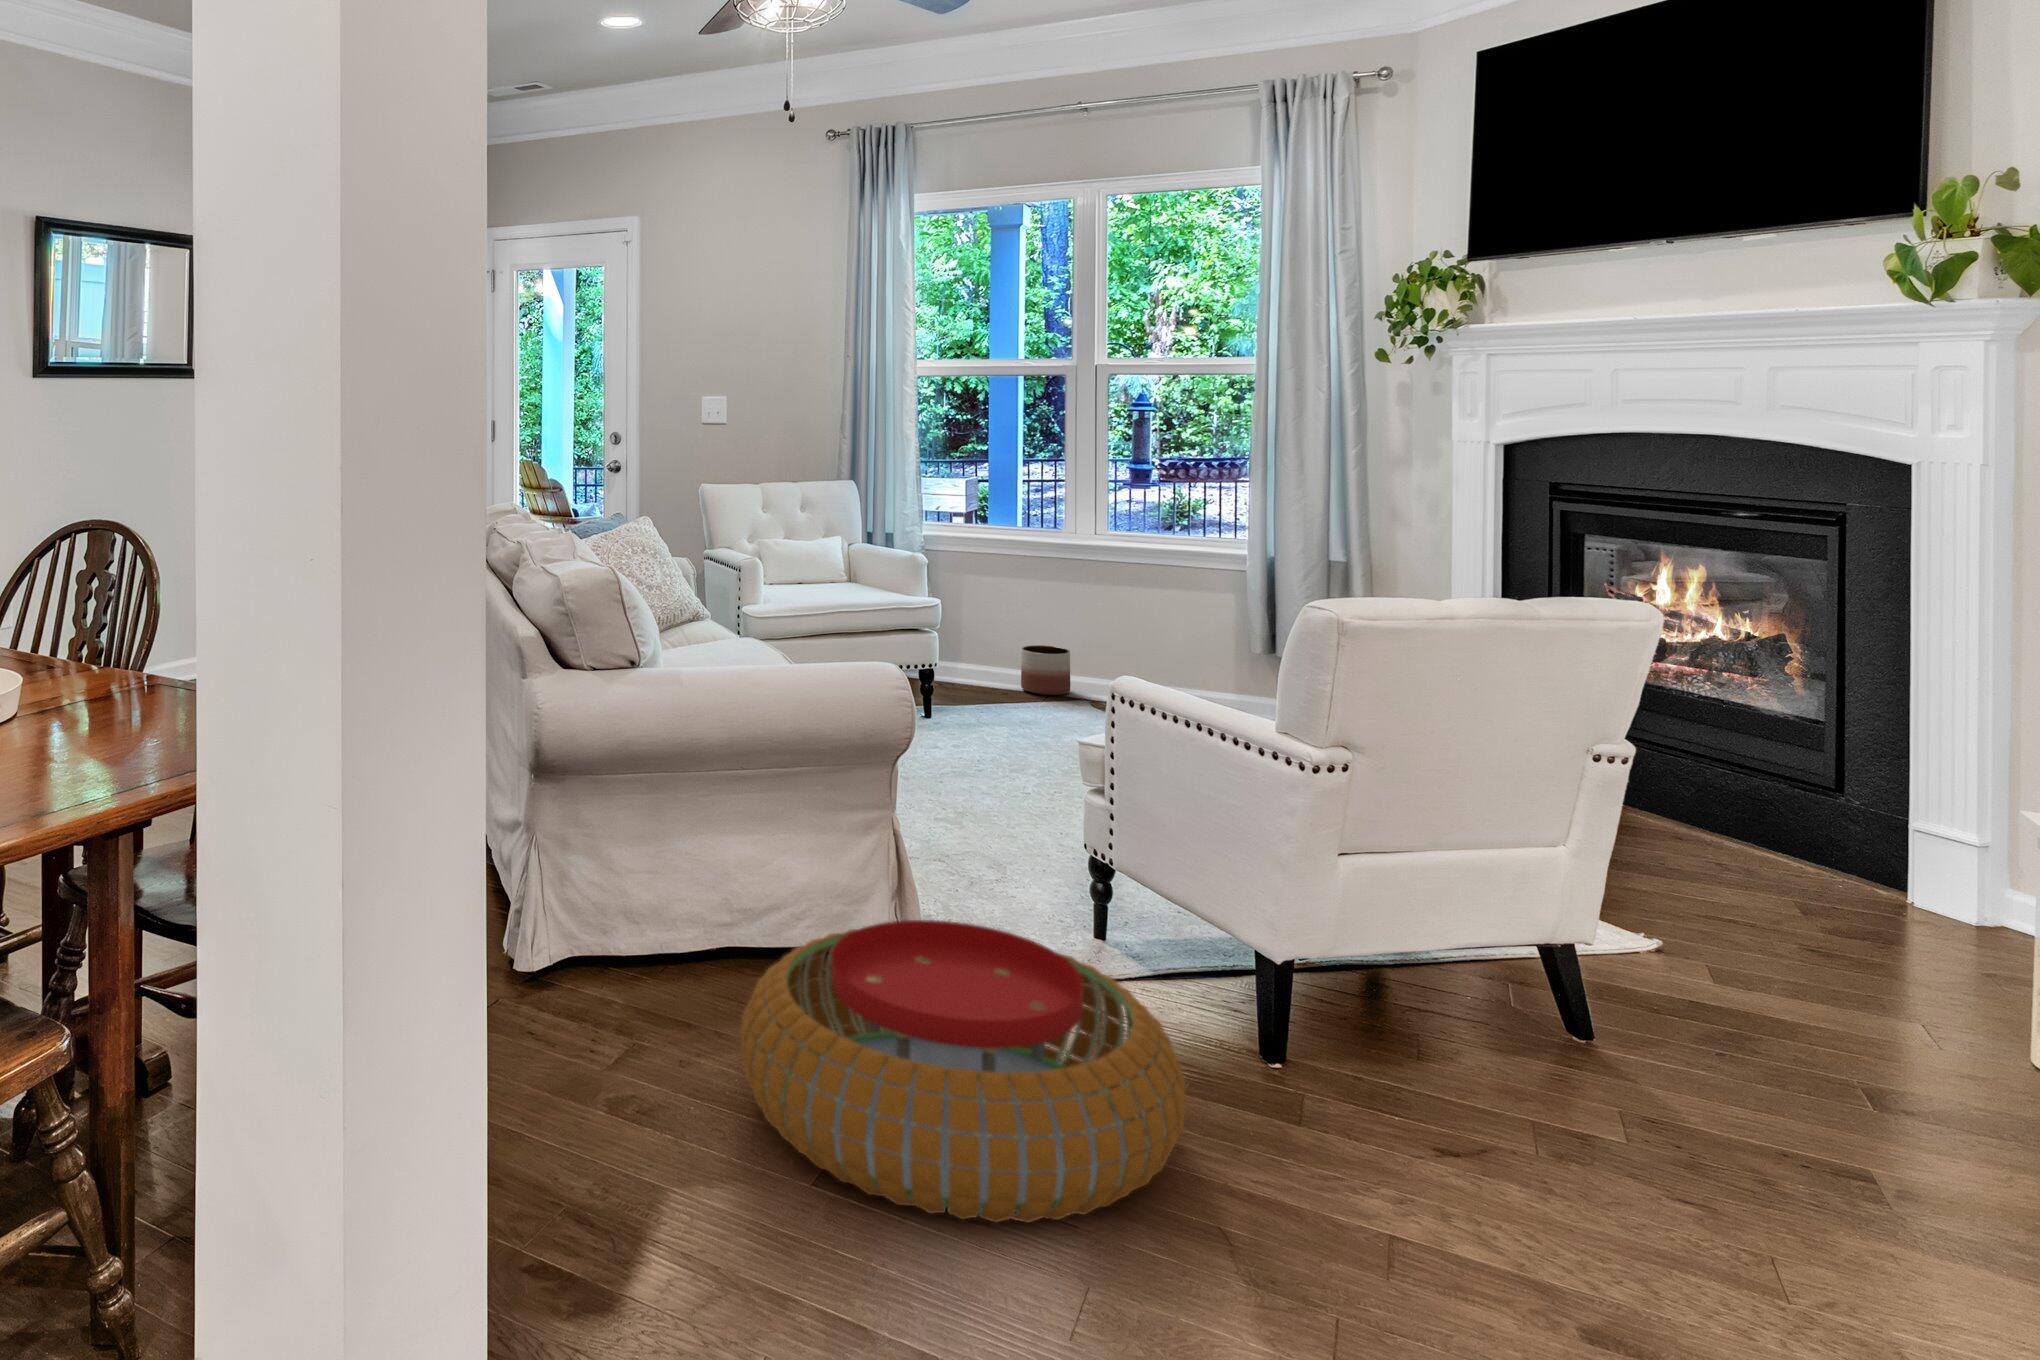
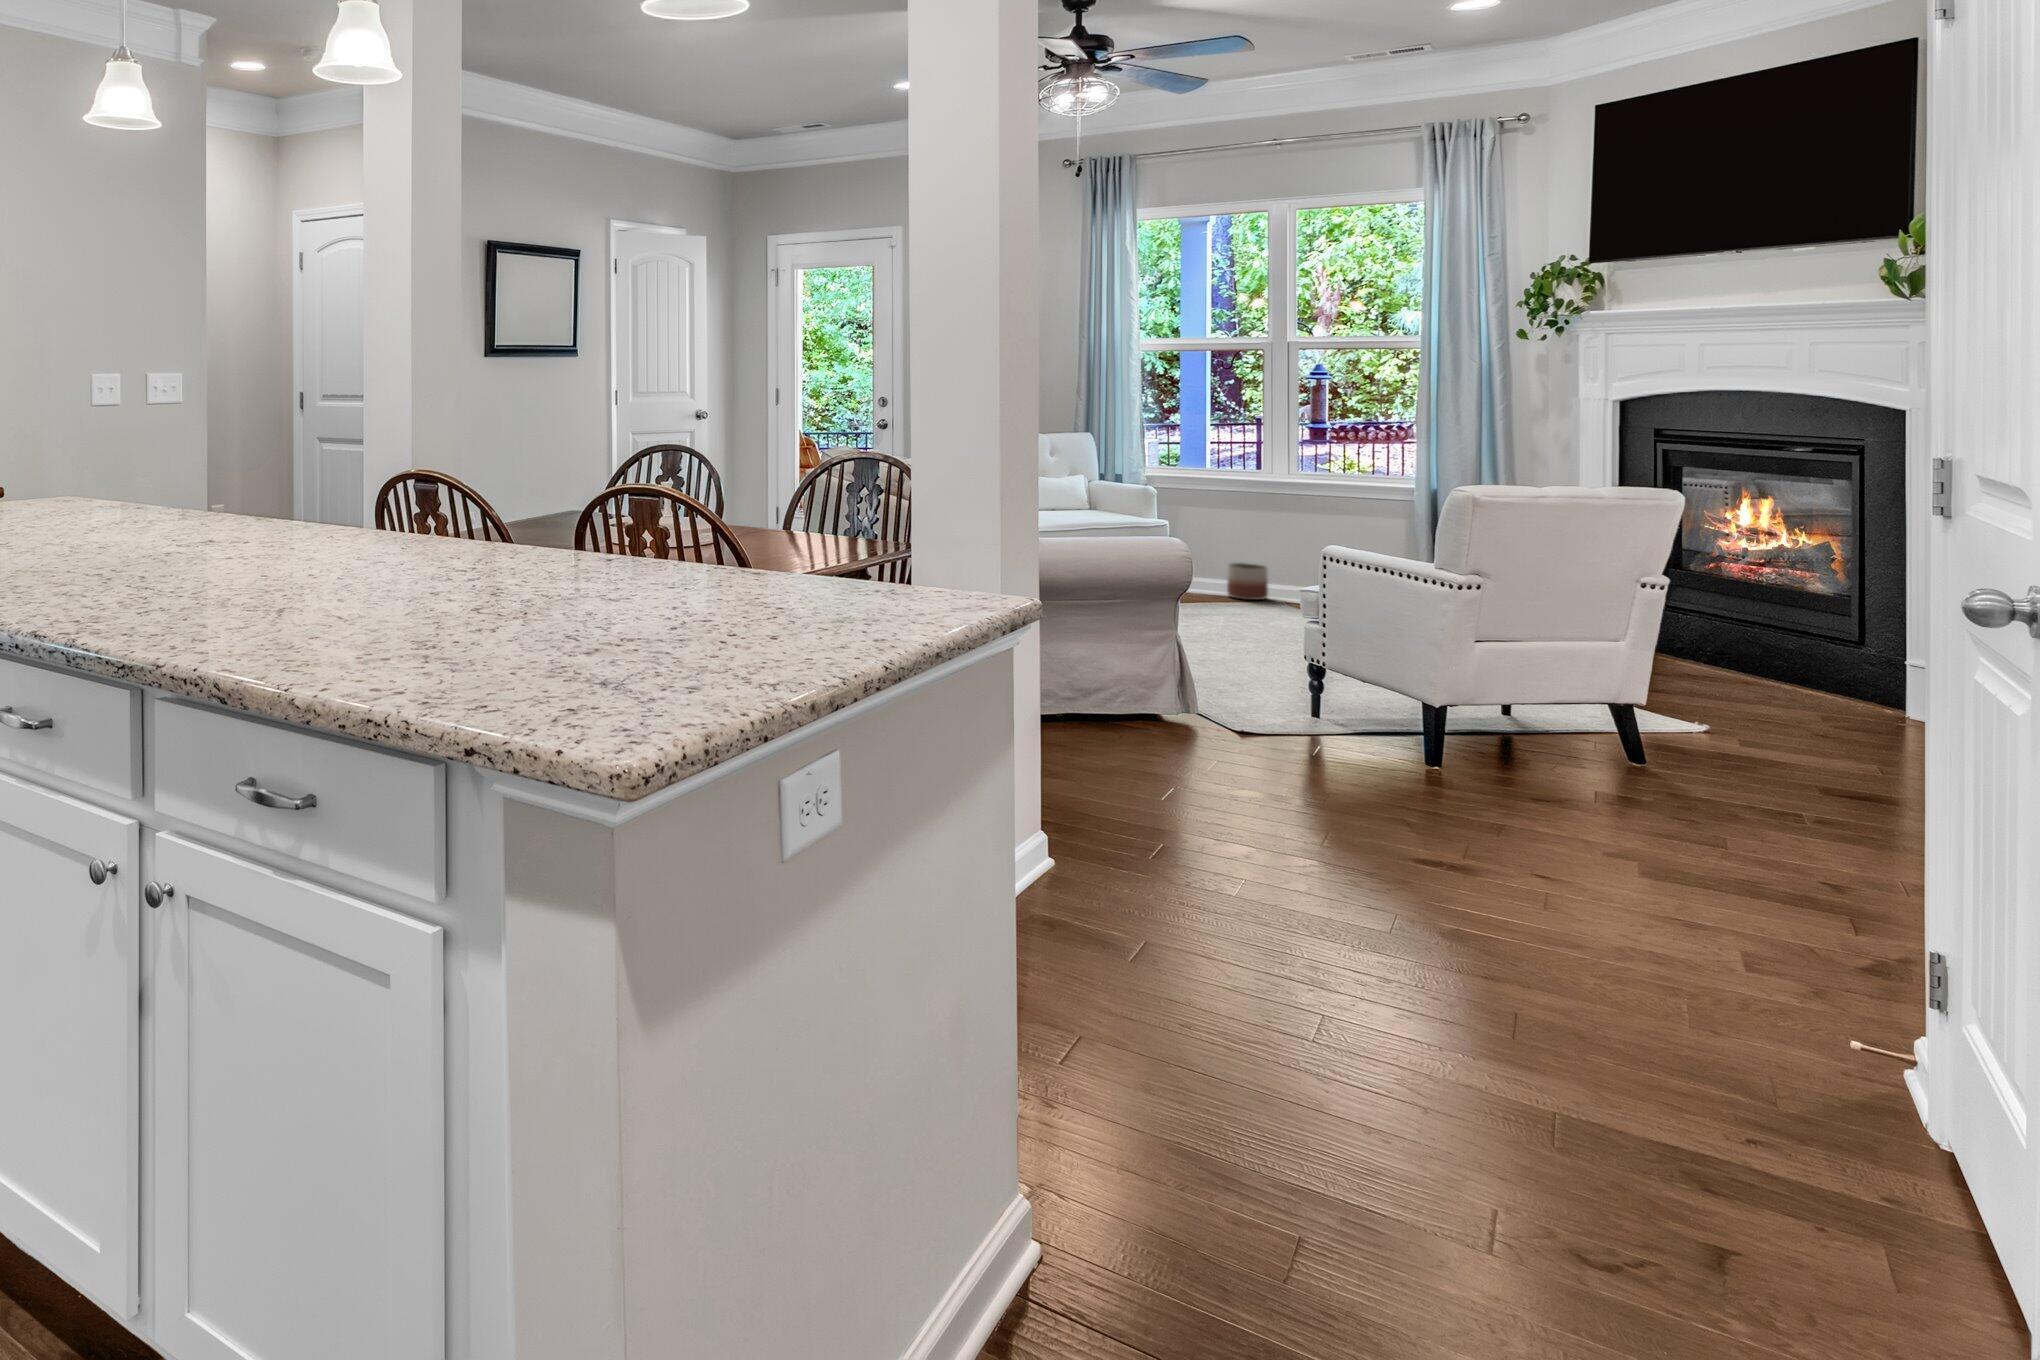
pouf: present [741,920,1186,1223] -> none [1098,678,1379,818]

